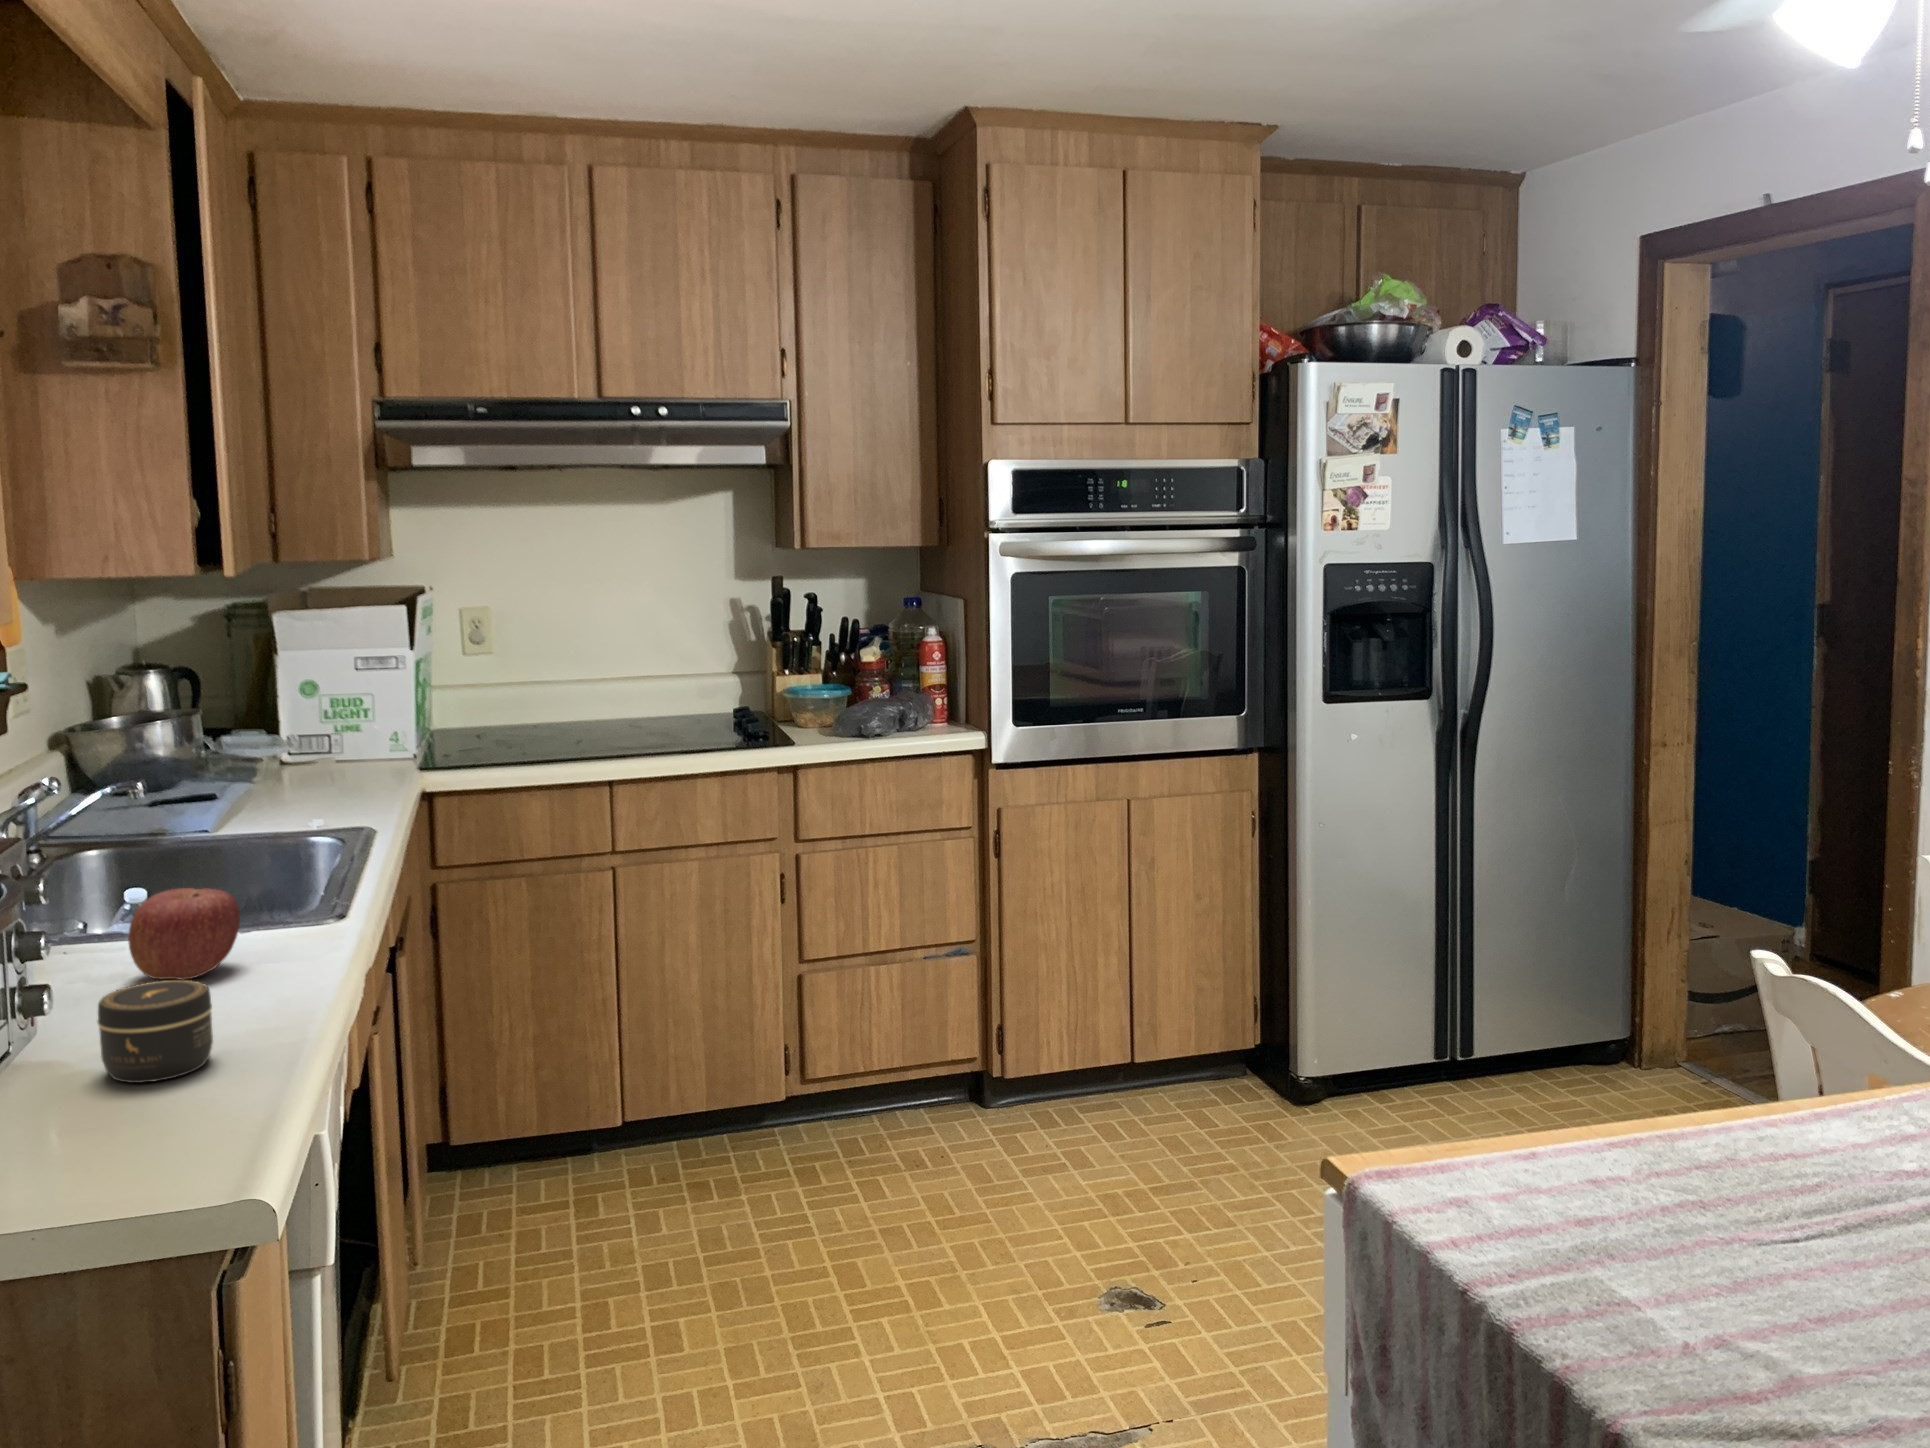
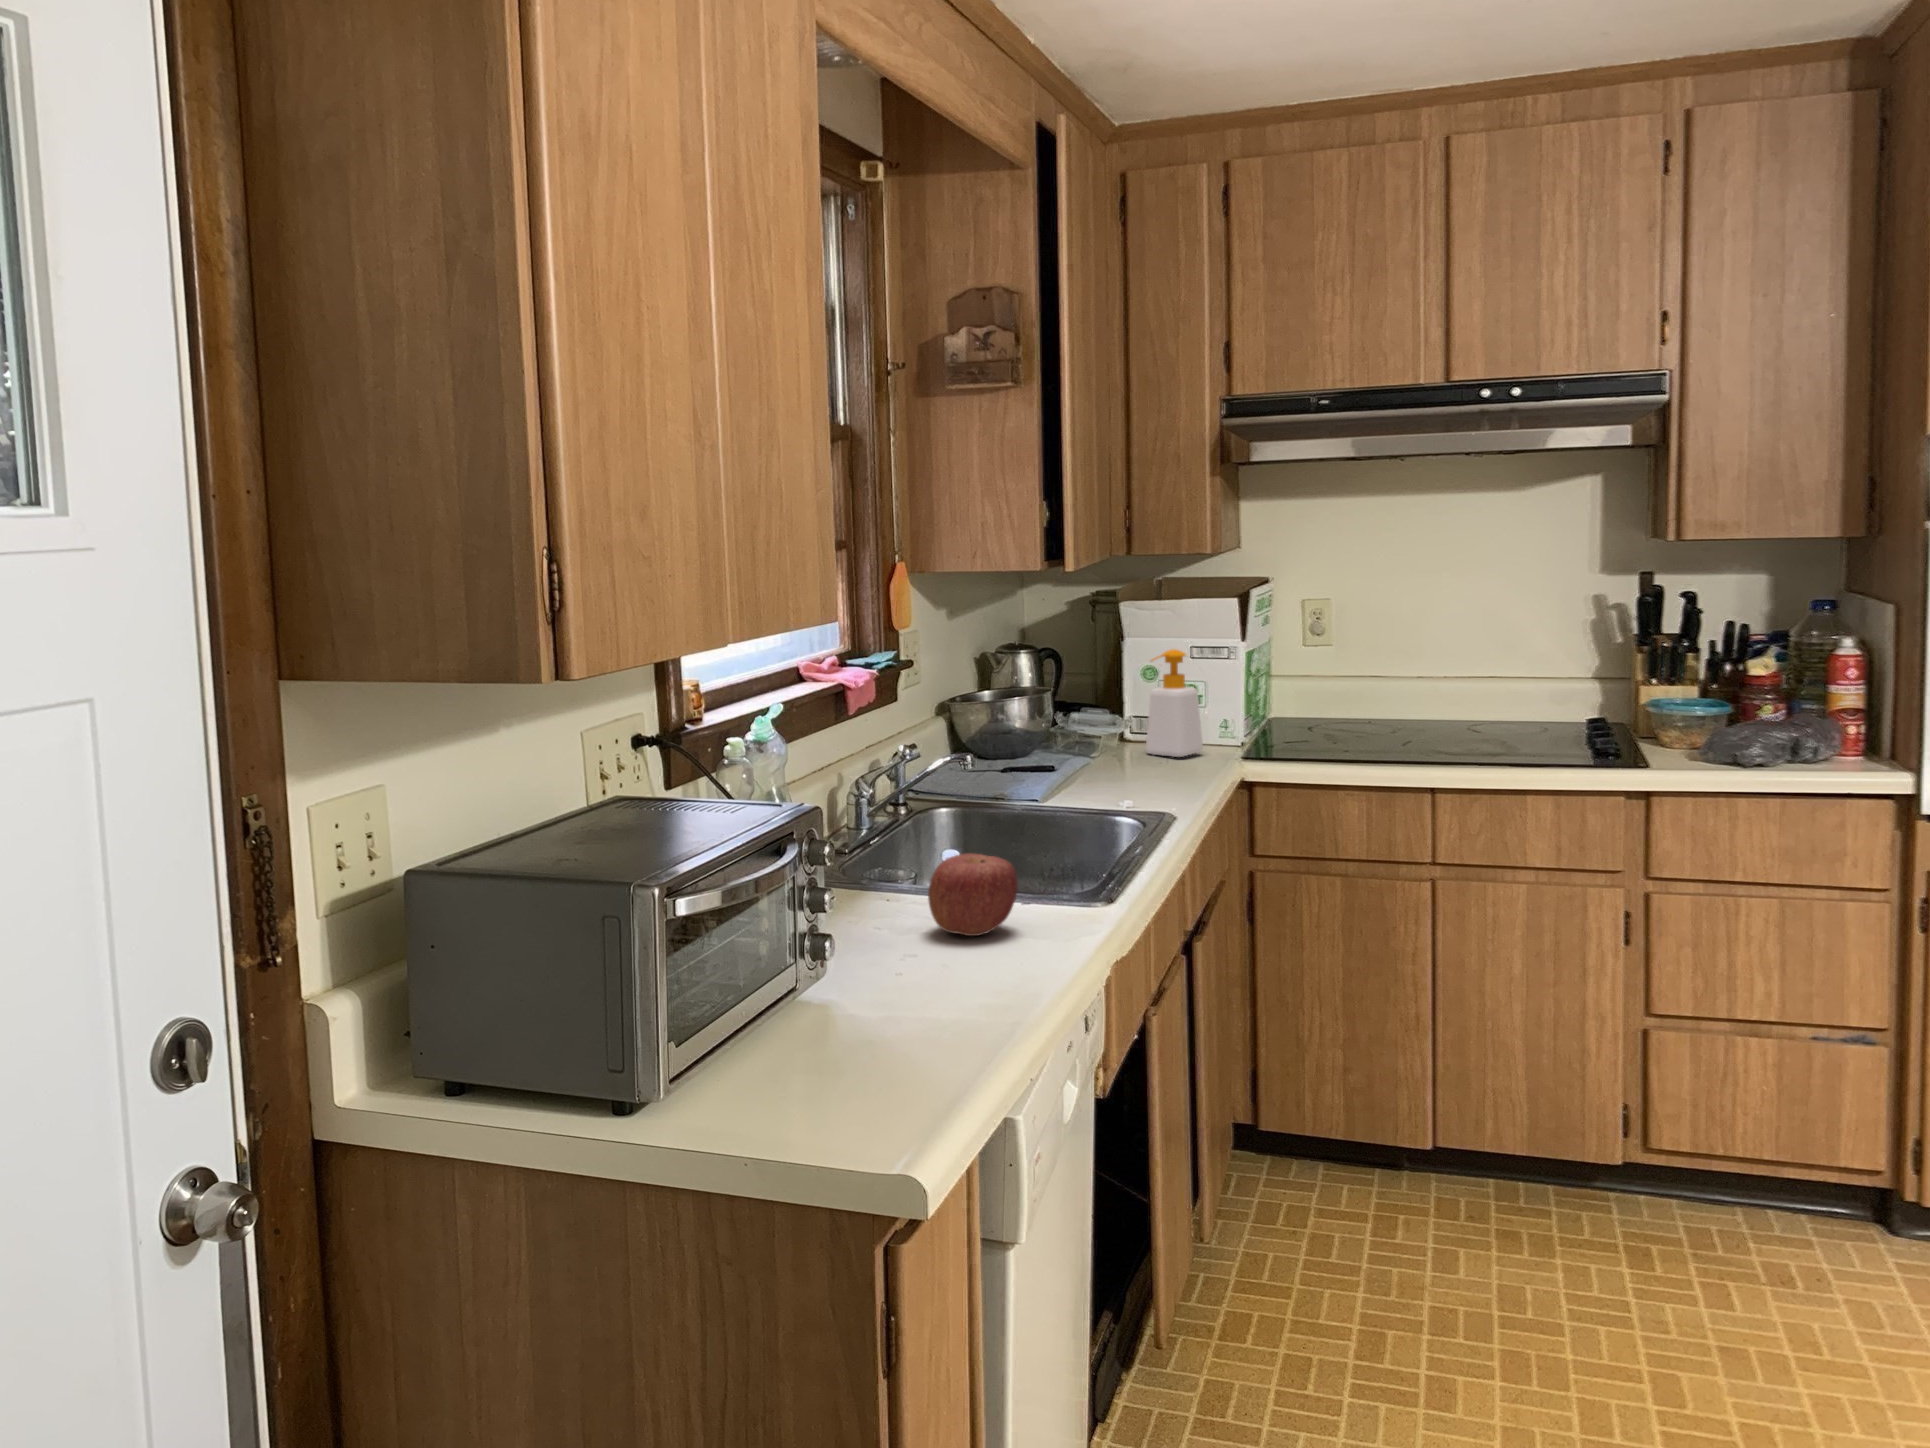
soap bottle: none [313,659,376,772] -> present [1146,649,1203,757]
jar: present [97,980,213,1083] -> none [874,935,962,1024]

